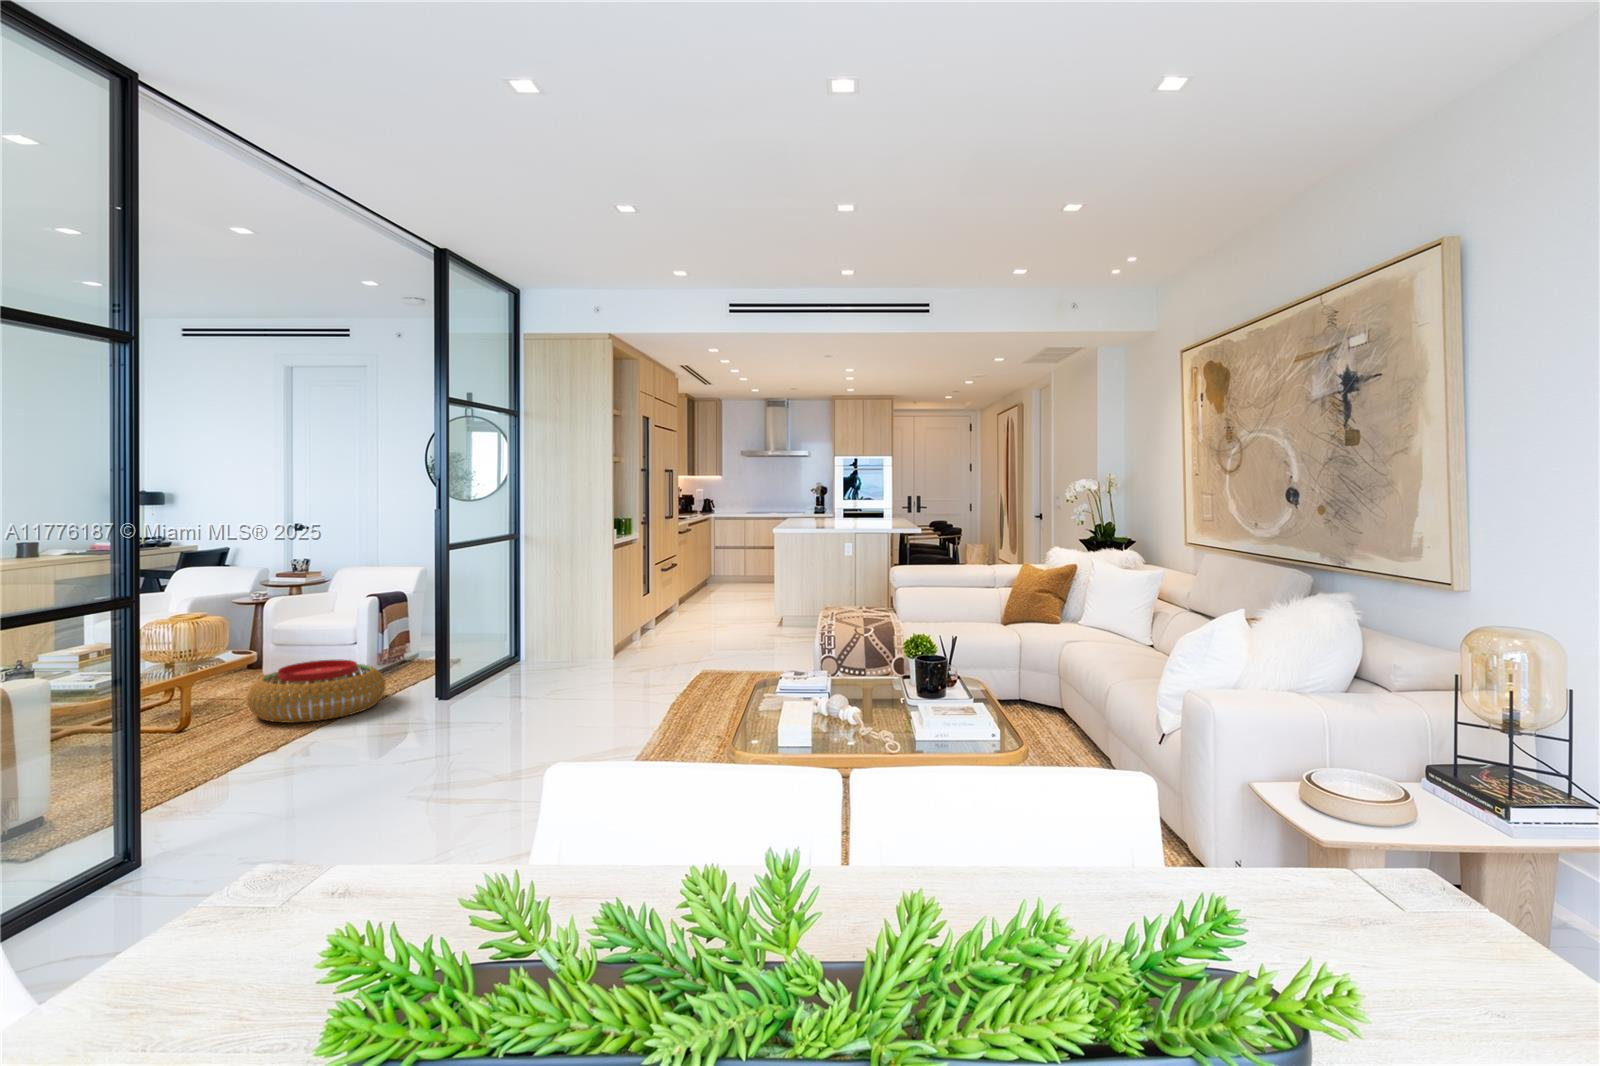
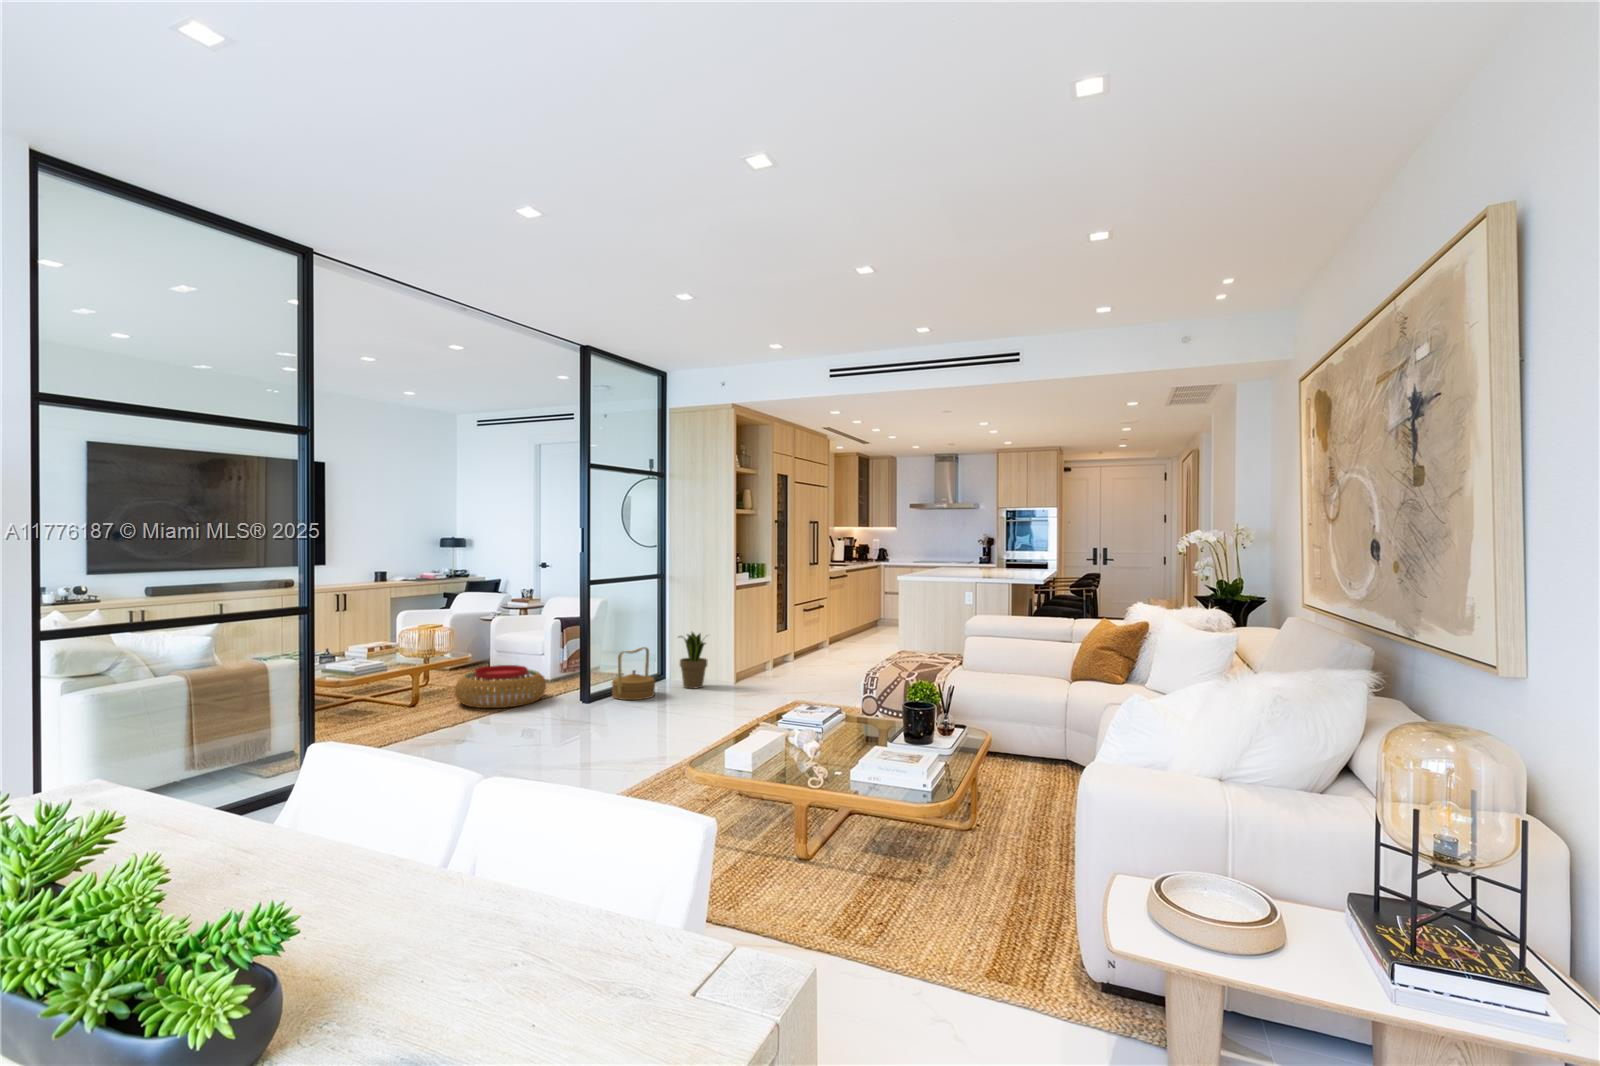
potted plant: none [550,599,588,669] -> present [679,632,708,689]
woven basket: none [475,622,534,691] -> present [612,647,656,700]

